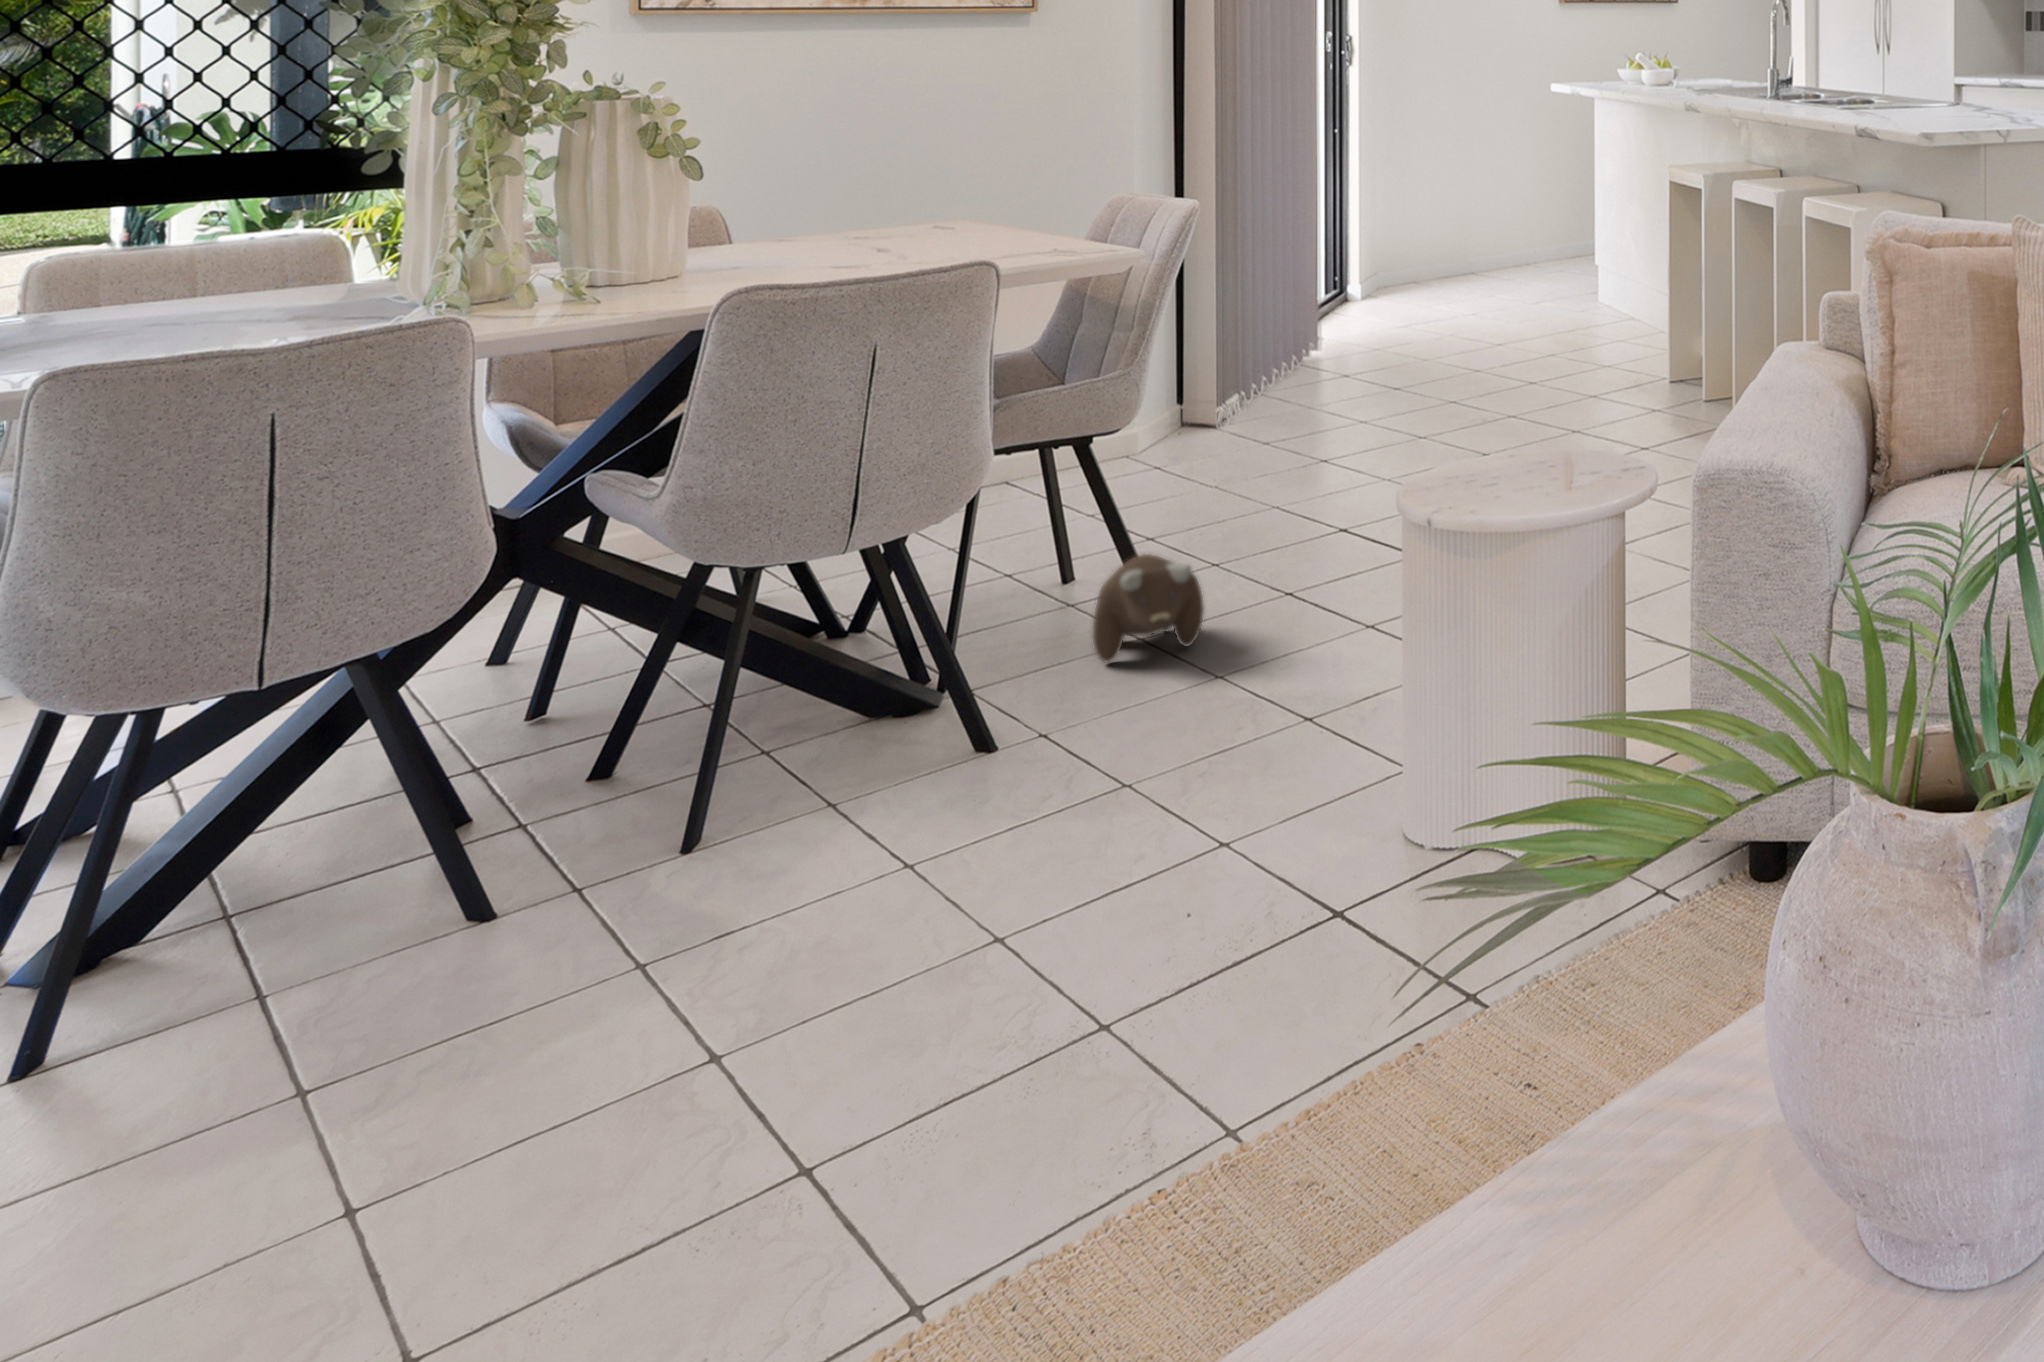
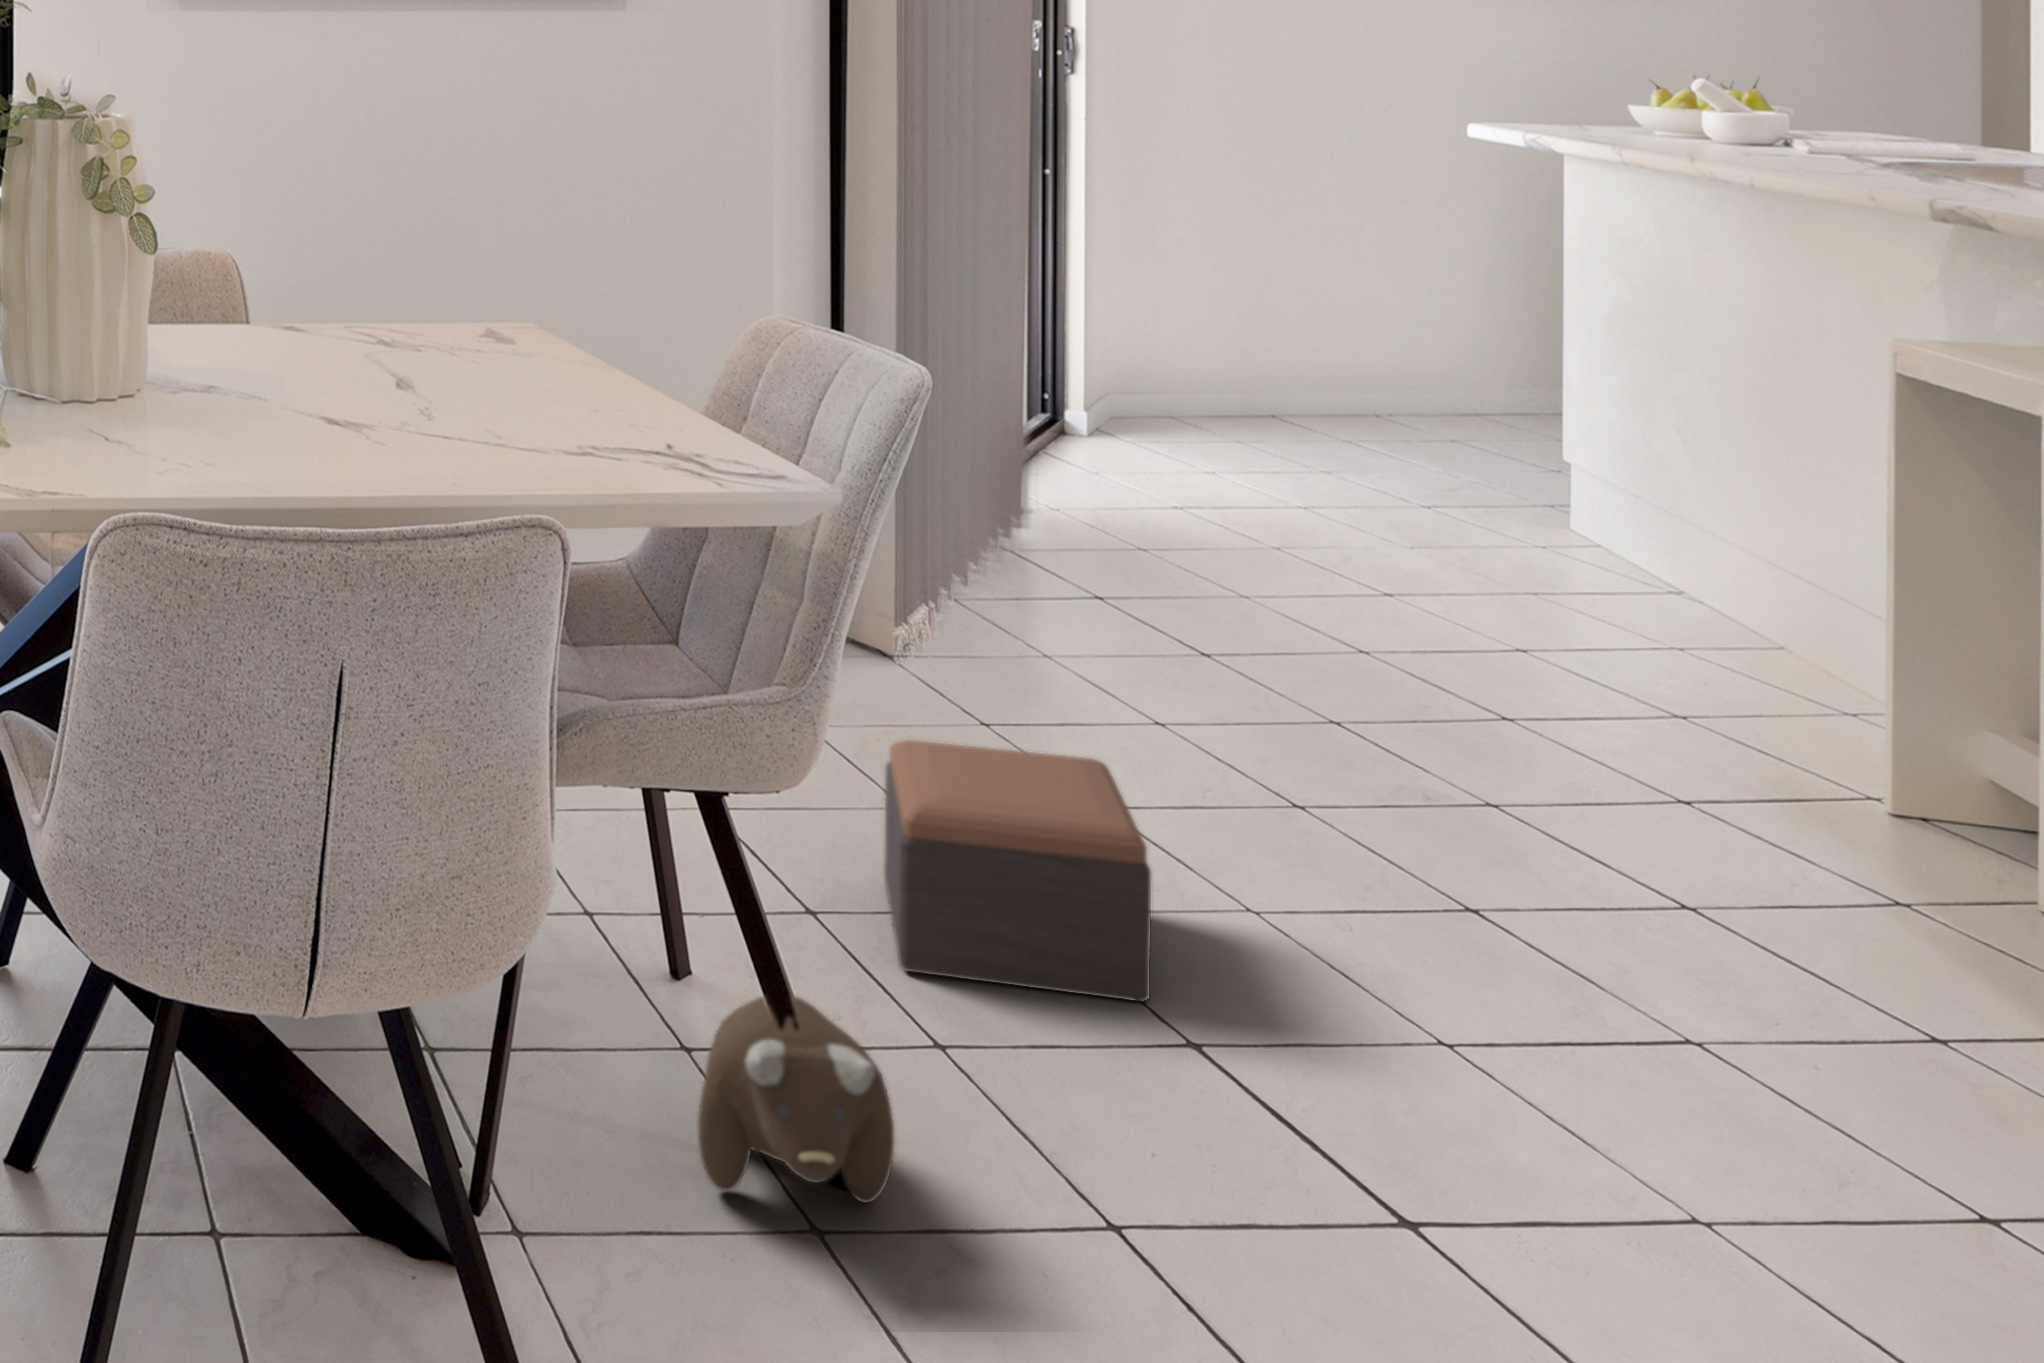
footstool: none [1206,431,1347,559] -> present [884,740,1151,1002]

